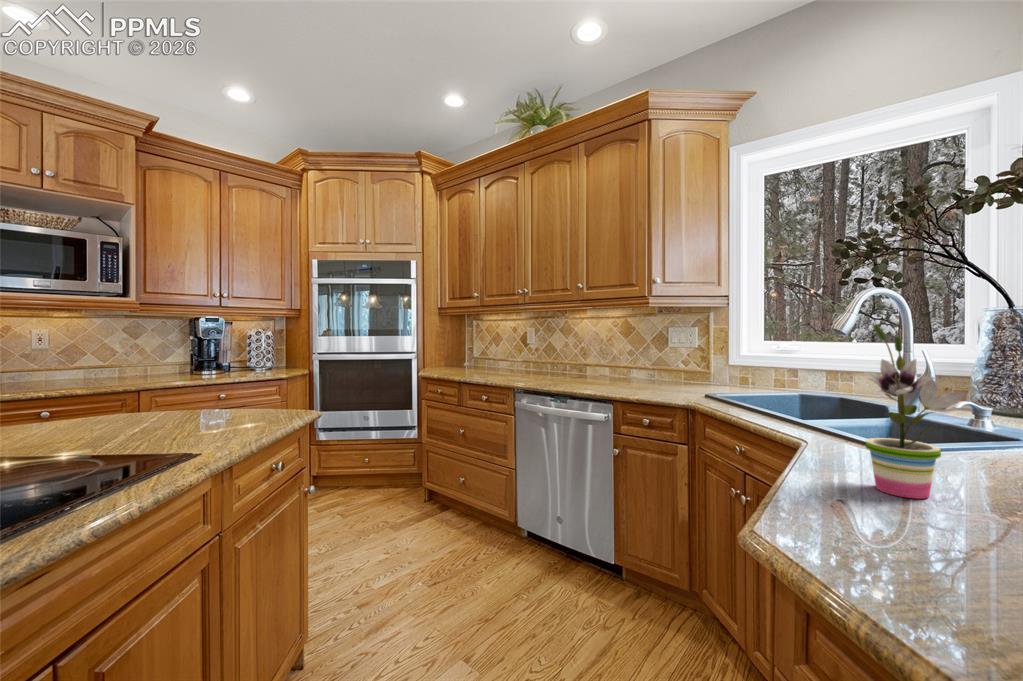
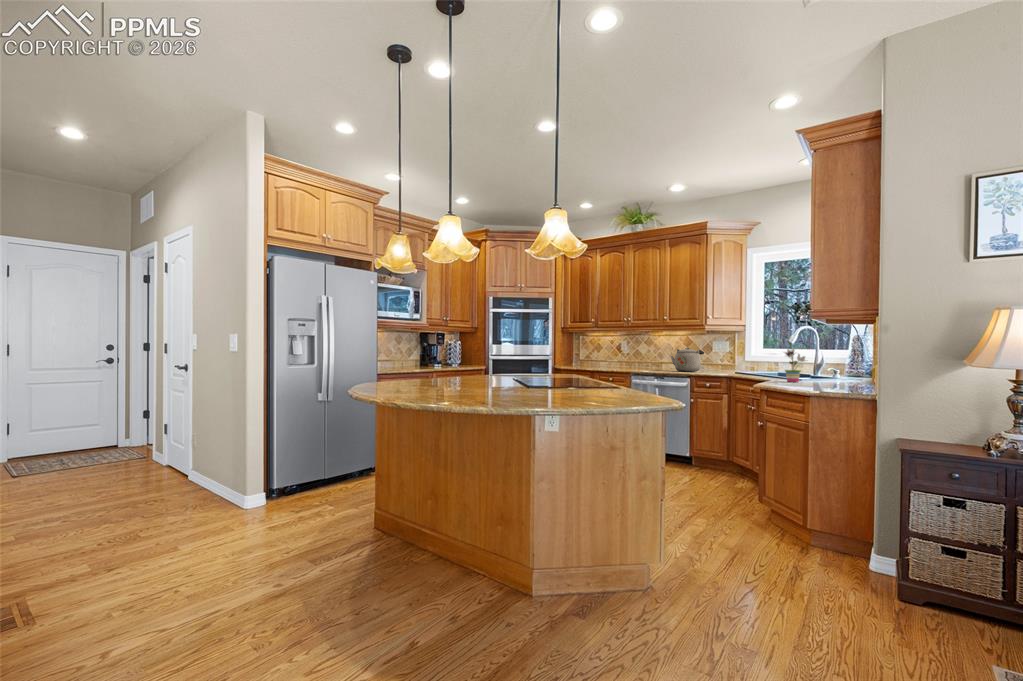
kettle: none [589,340,649,387] -> present [671,348,704,372]

